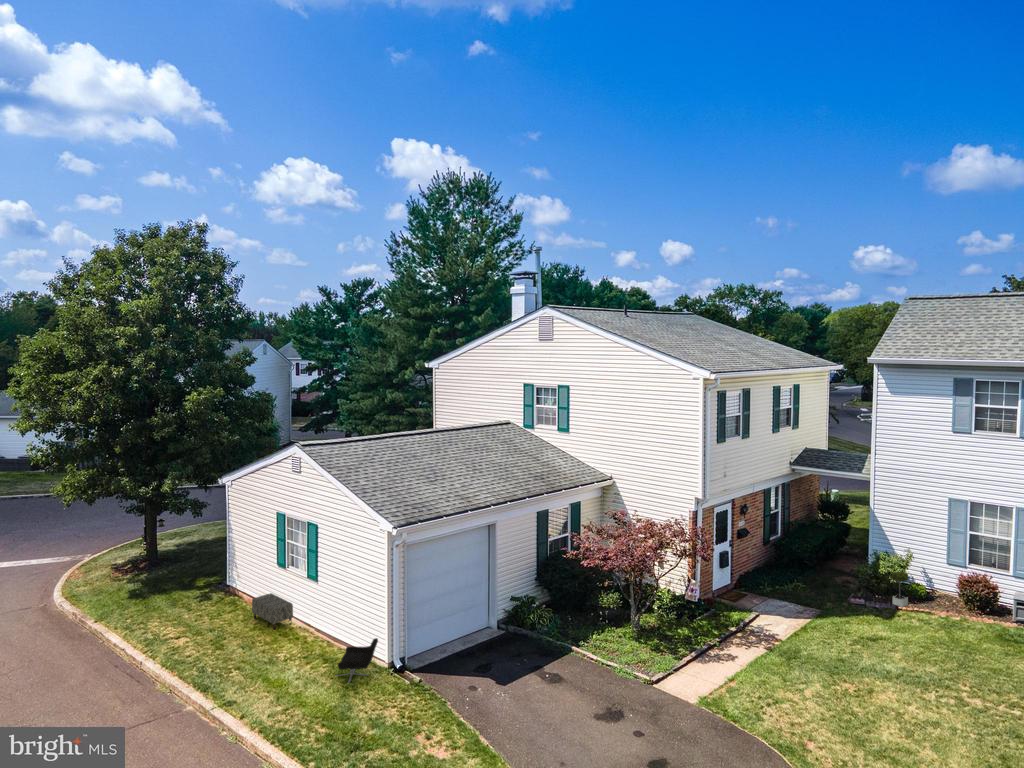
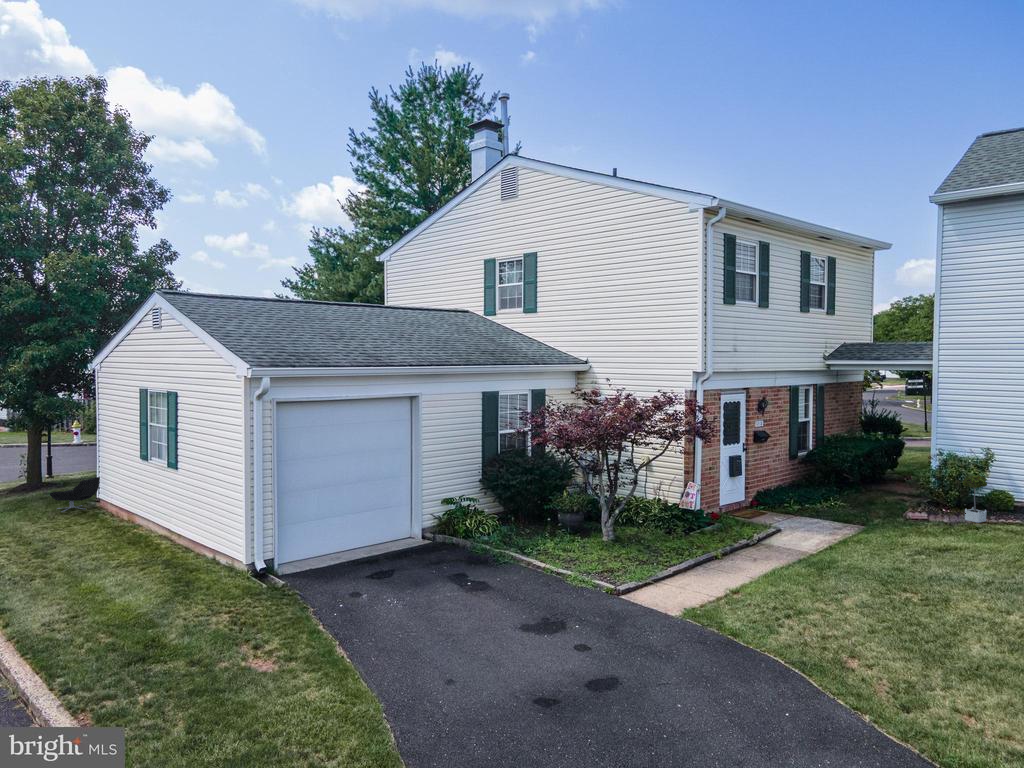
bench: present [252,593,293,630] -> none [108,498,157,539]
lounge chair: present [336,638,378,683] -> present [50,477,100,512]

